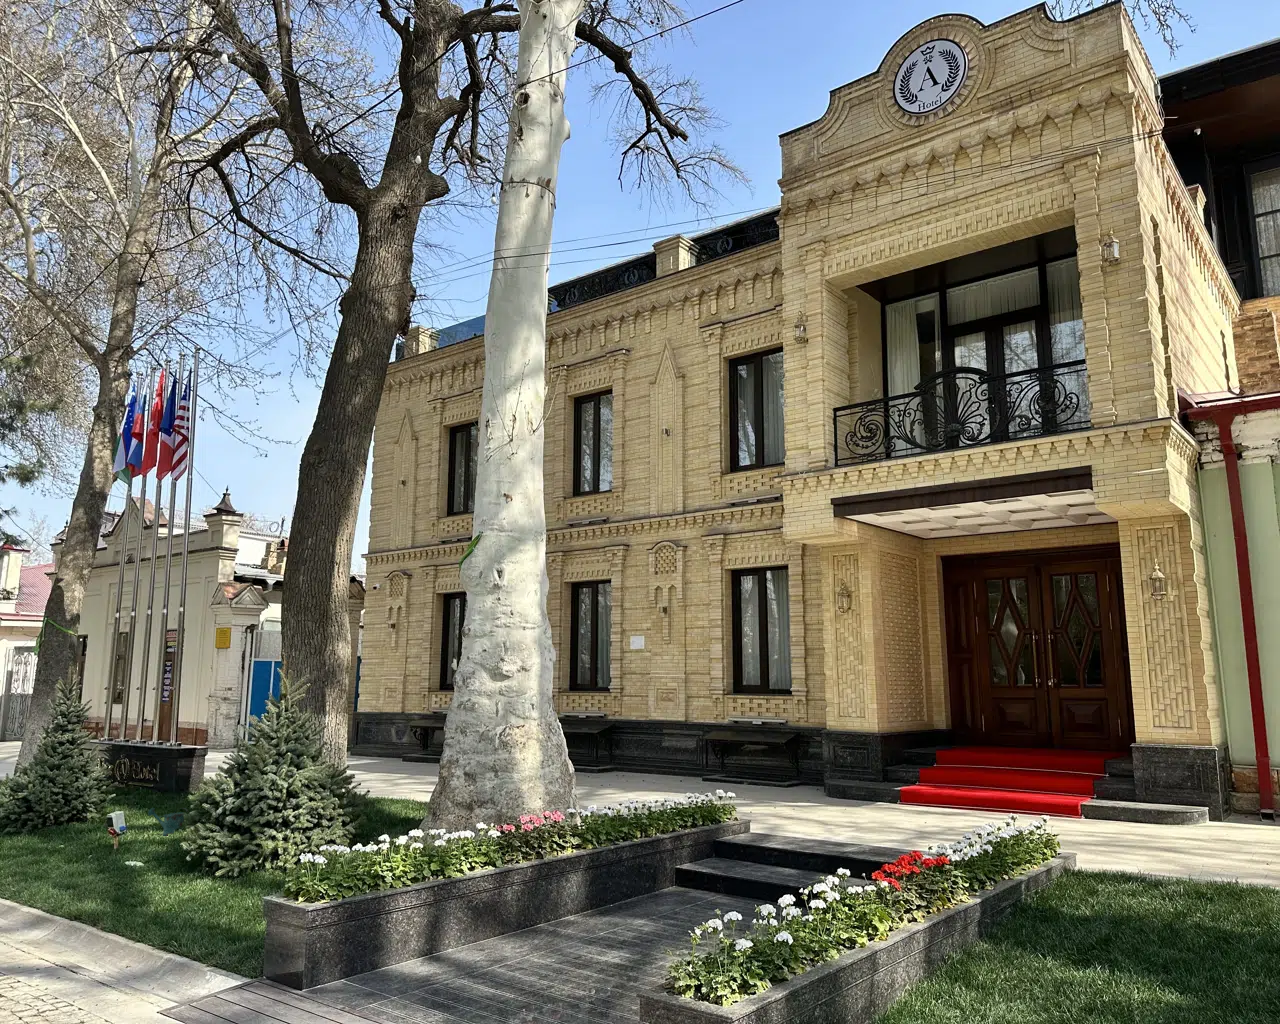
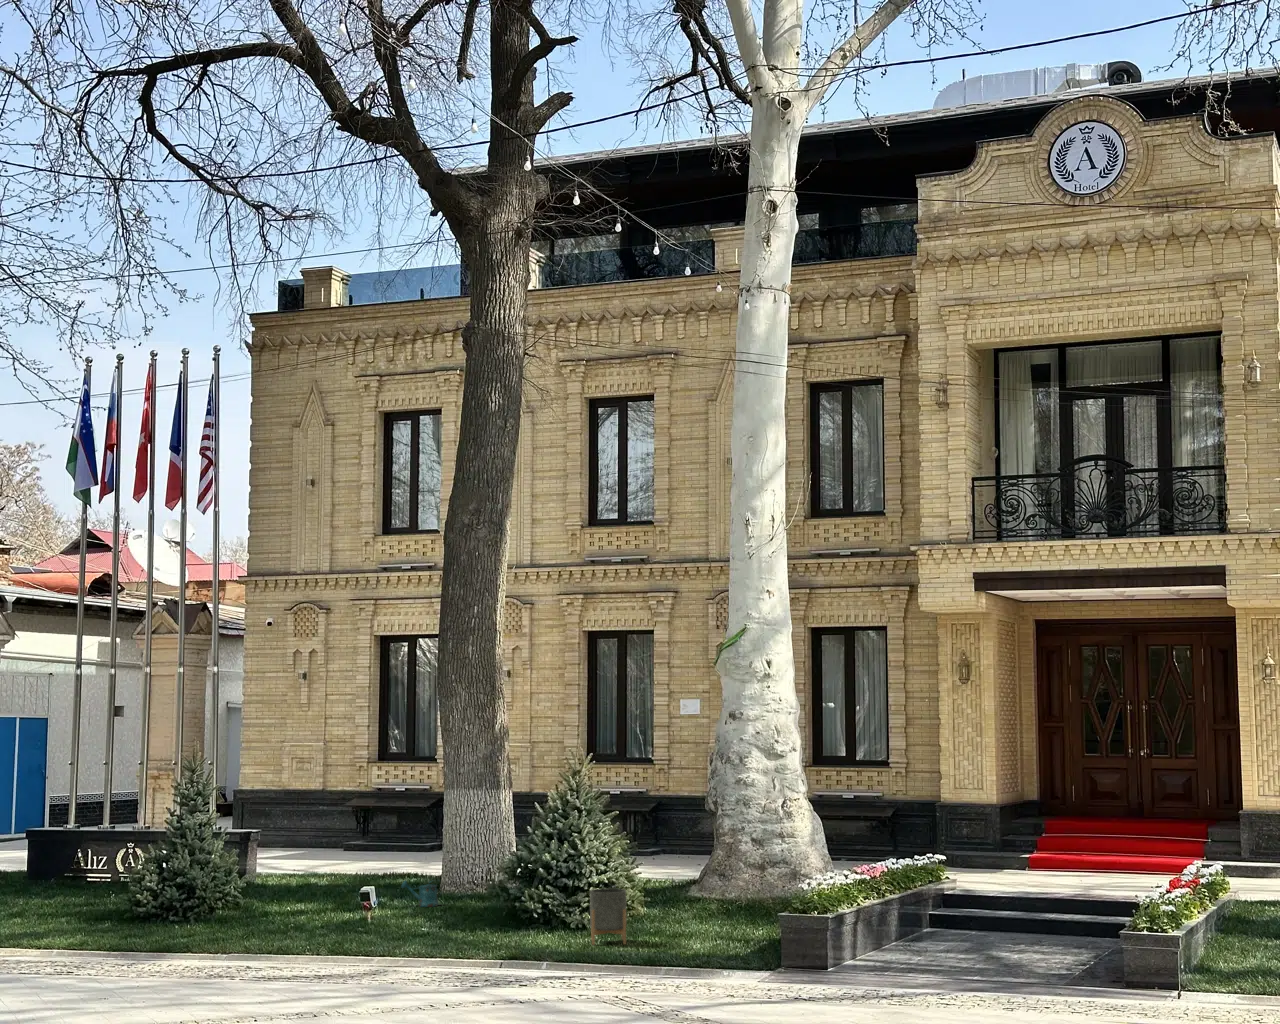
planter: none [80,840,150,917] -> present [590,888,627,945]

